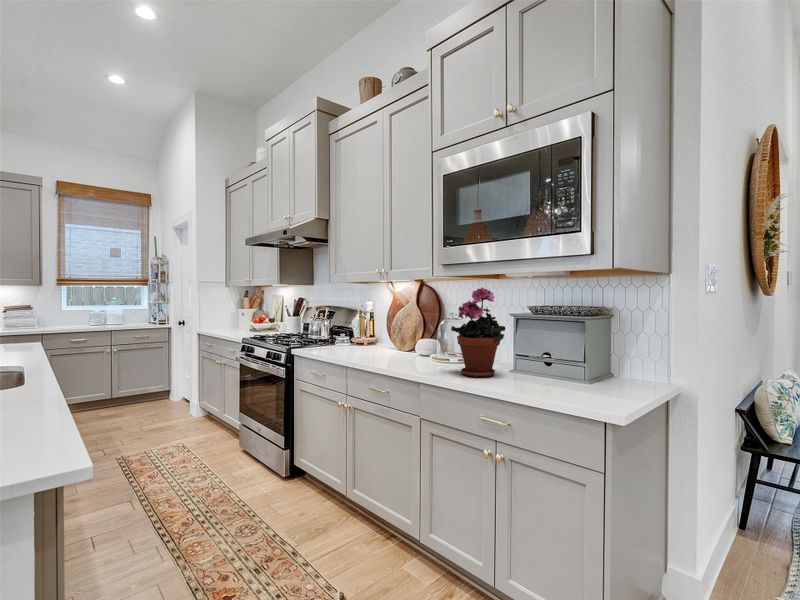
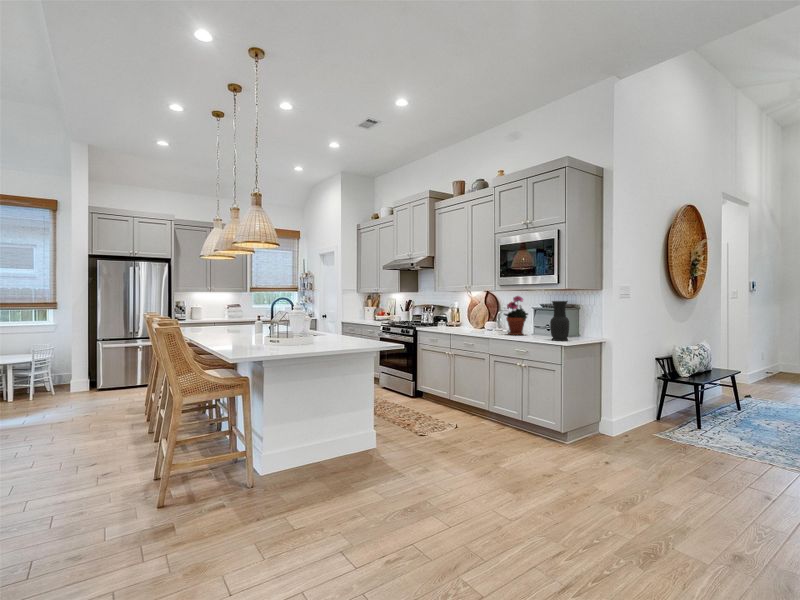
vase: none [571,300,619,406] -> present [550,301,569,341]

